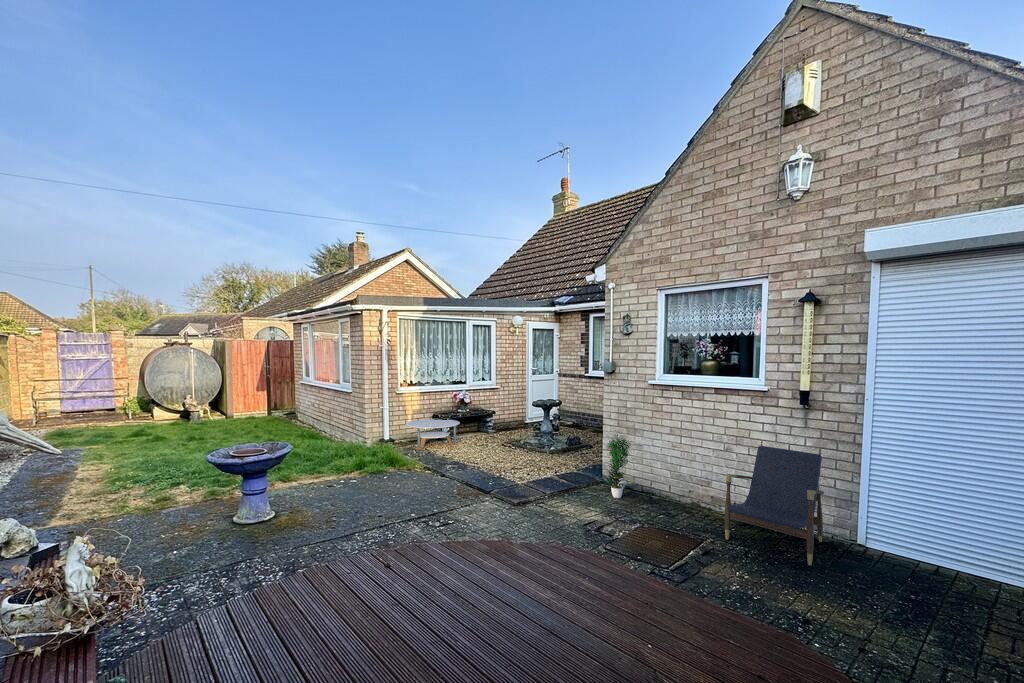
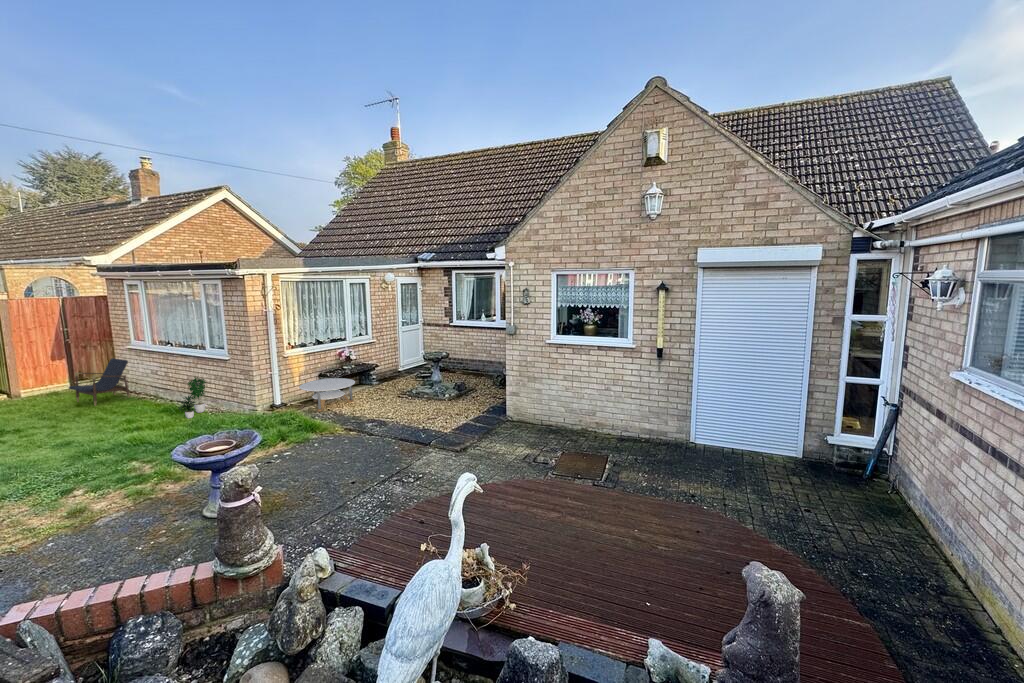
potted plant: present [603,437,631,498] -> present [179,377,206,418]
lounge chair: present [725,446,824,565] -> present [69,358,130,406]

